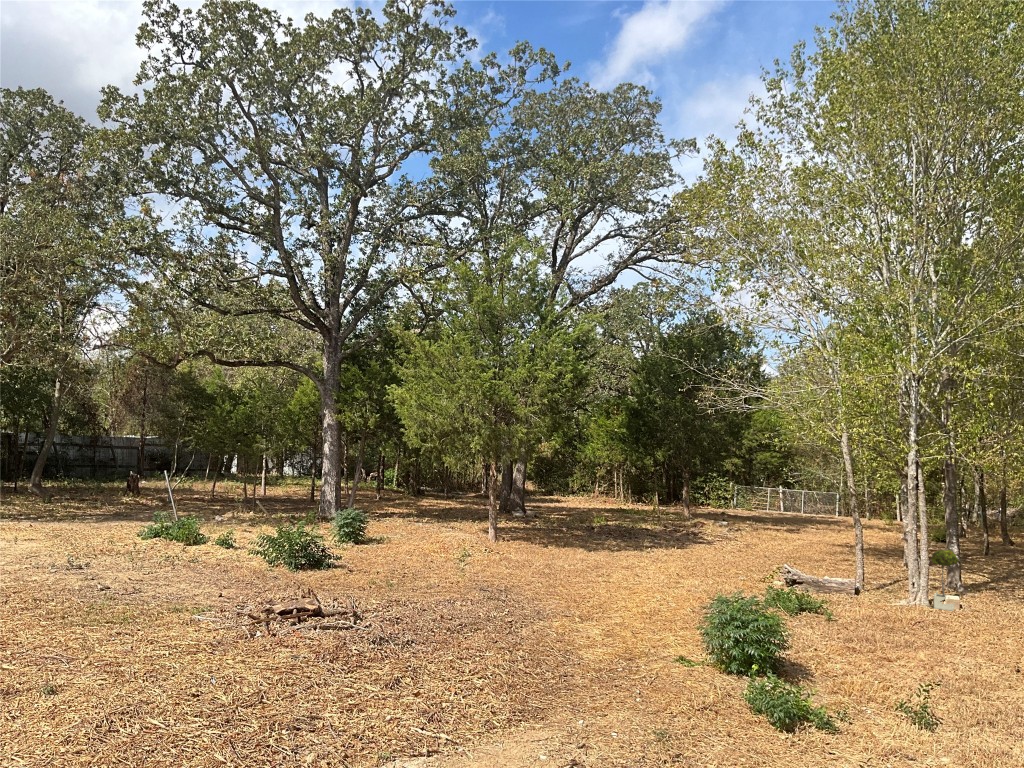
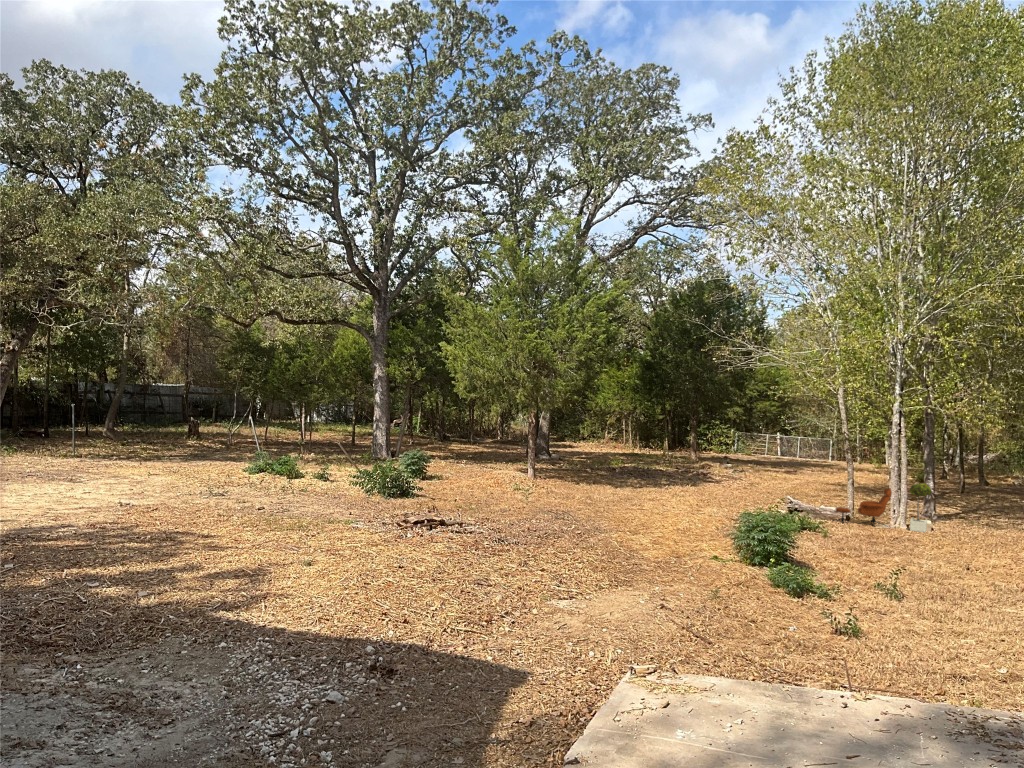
lounge chair: none [838,556,909,604] -> present [836,488,892,526]

